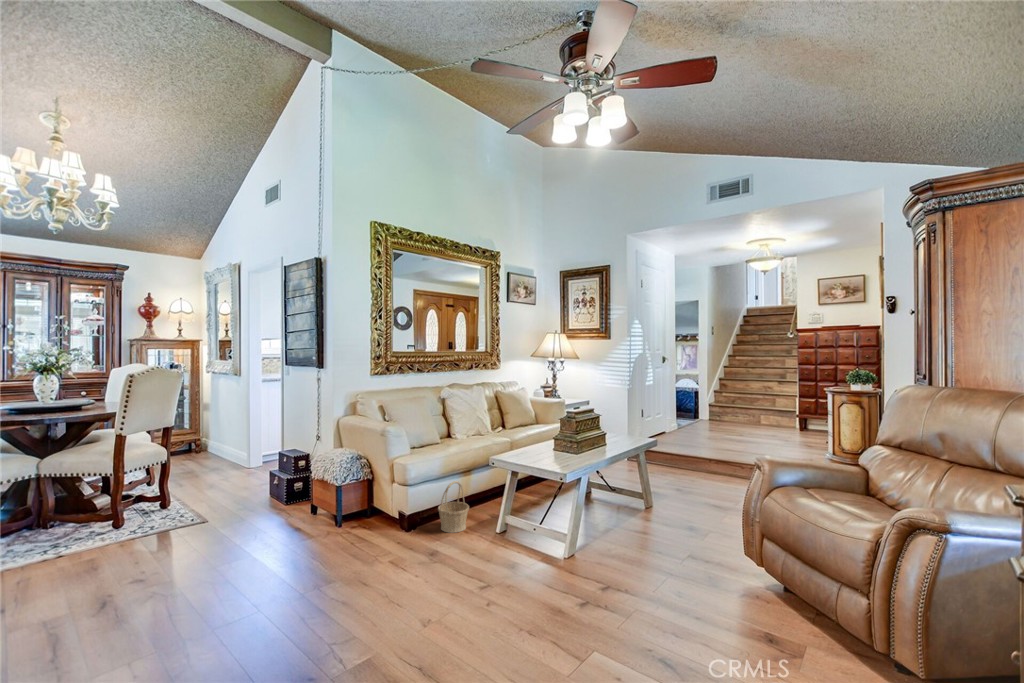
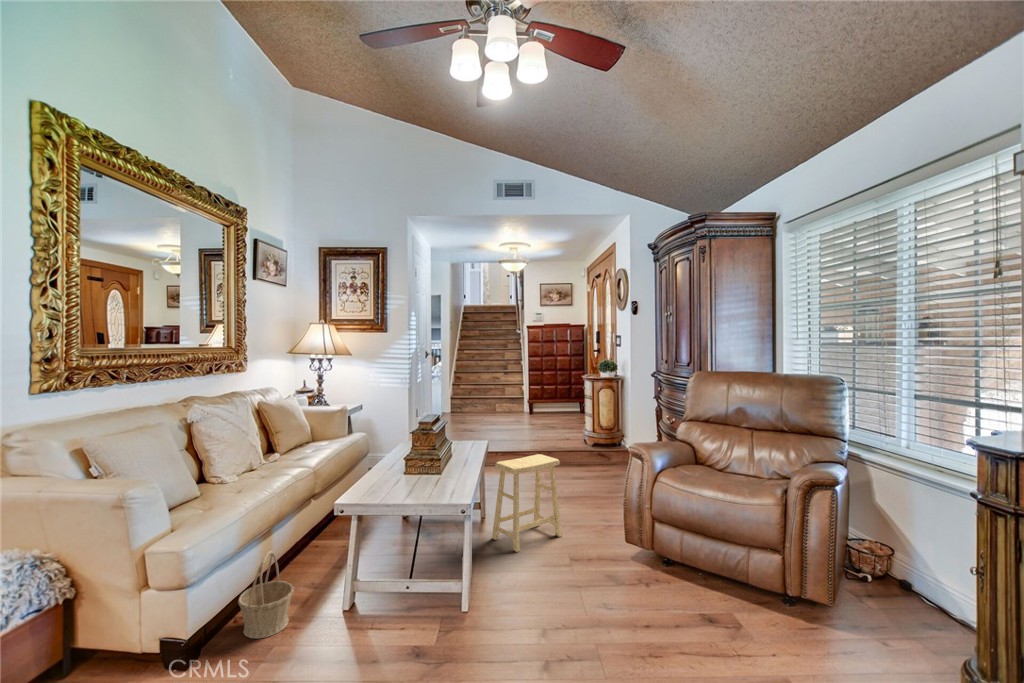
footstool: none [639,455,706,537] -> present [492,454,562,552]

